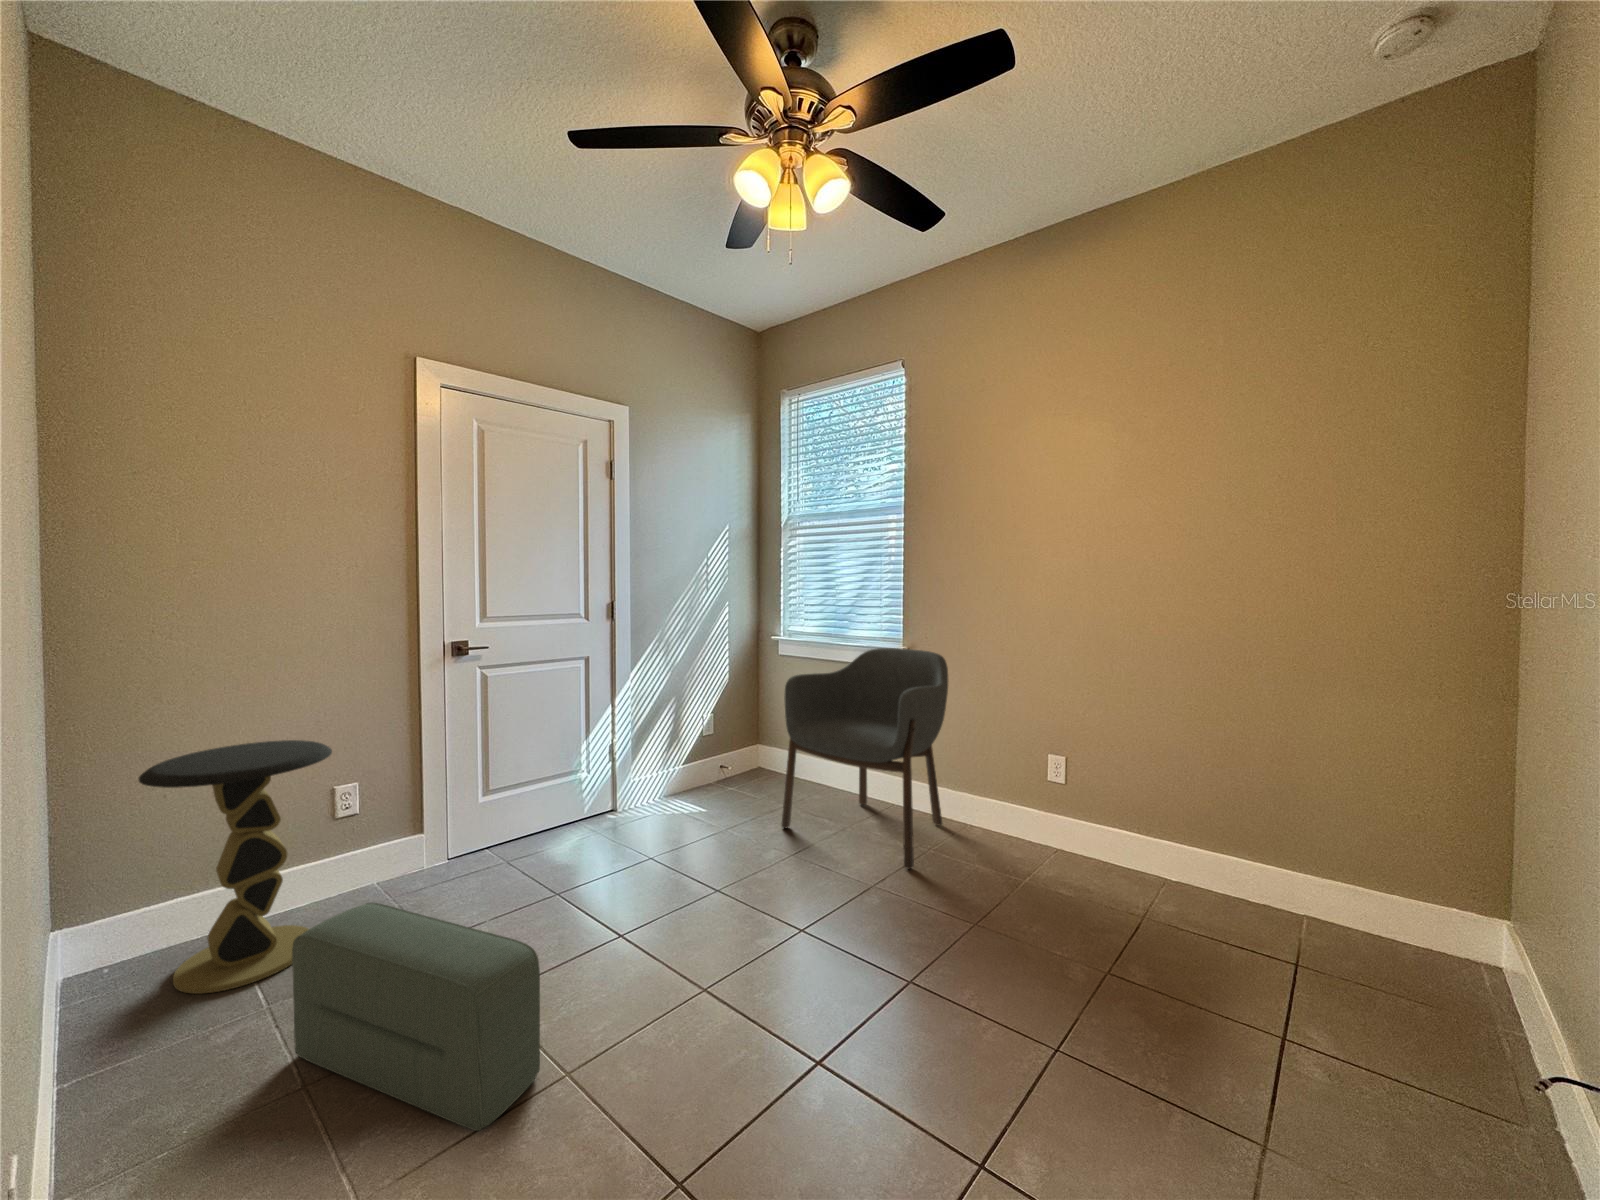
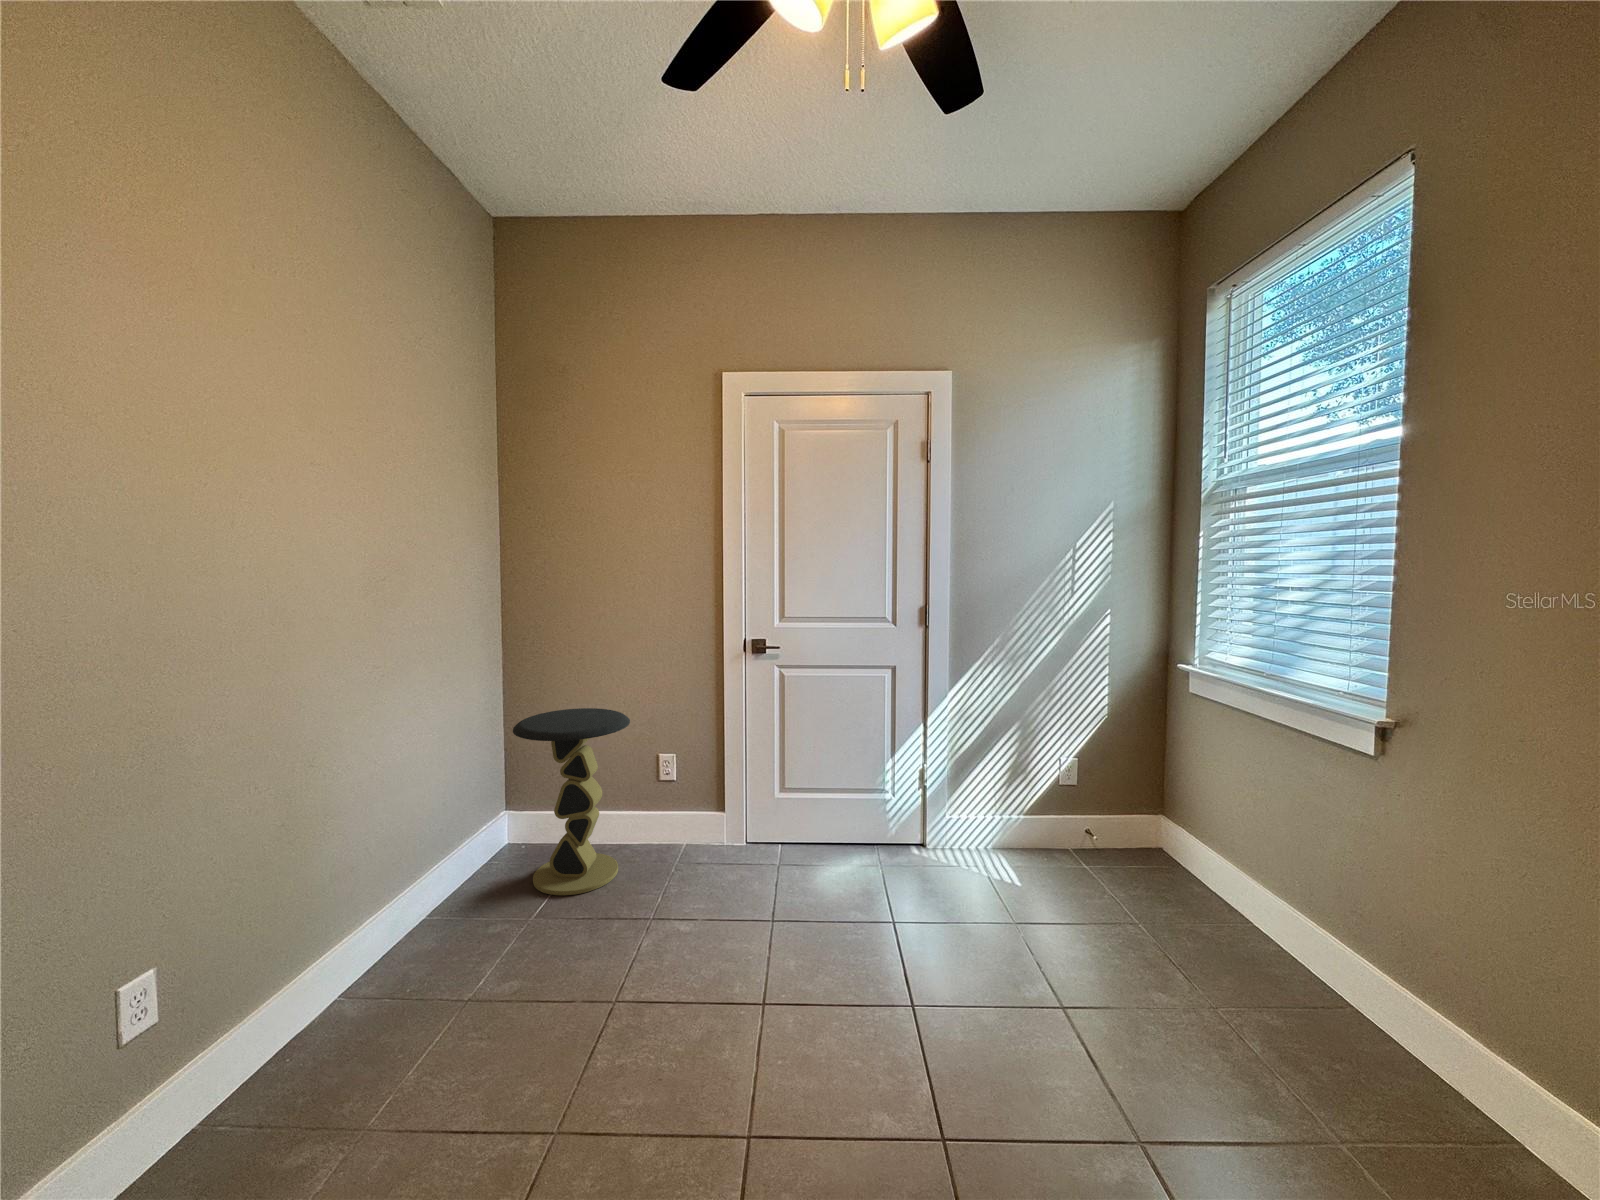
armchair: present [781,648,948,869] -> none [1095,713,1459,1146]
pouf: present [292,903,540,1131] -> none [494,869,584,1127]

